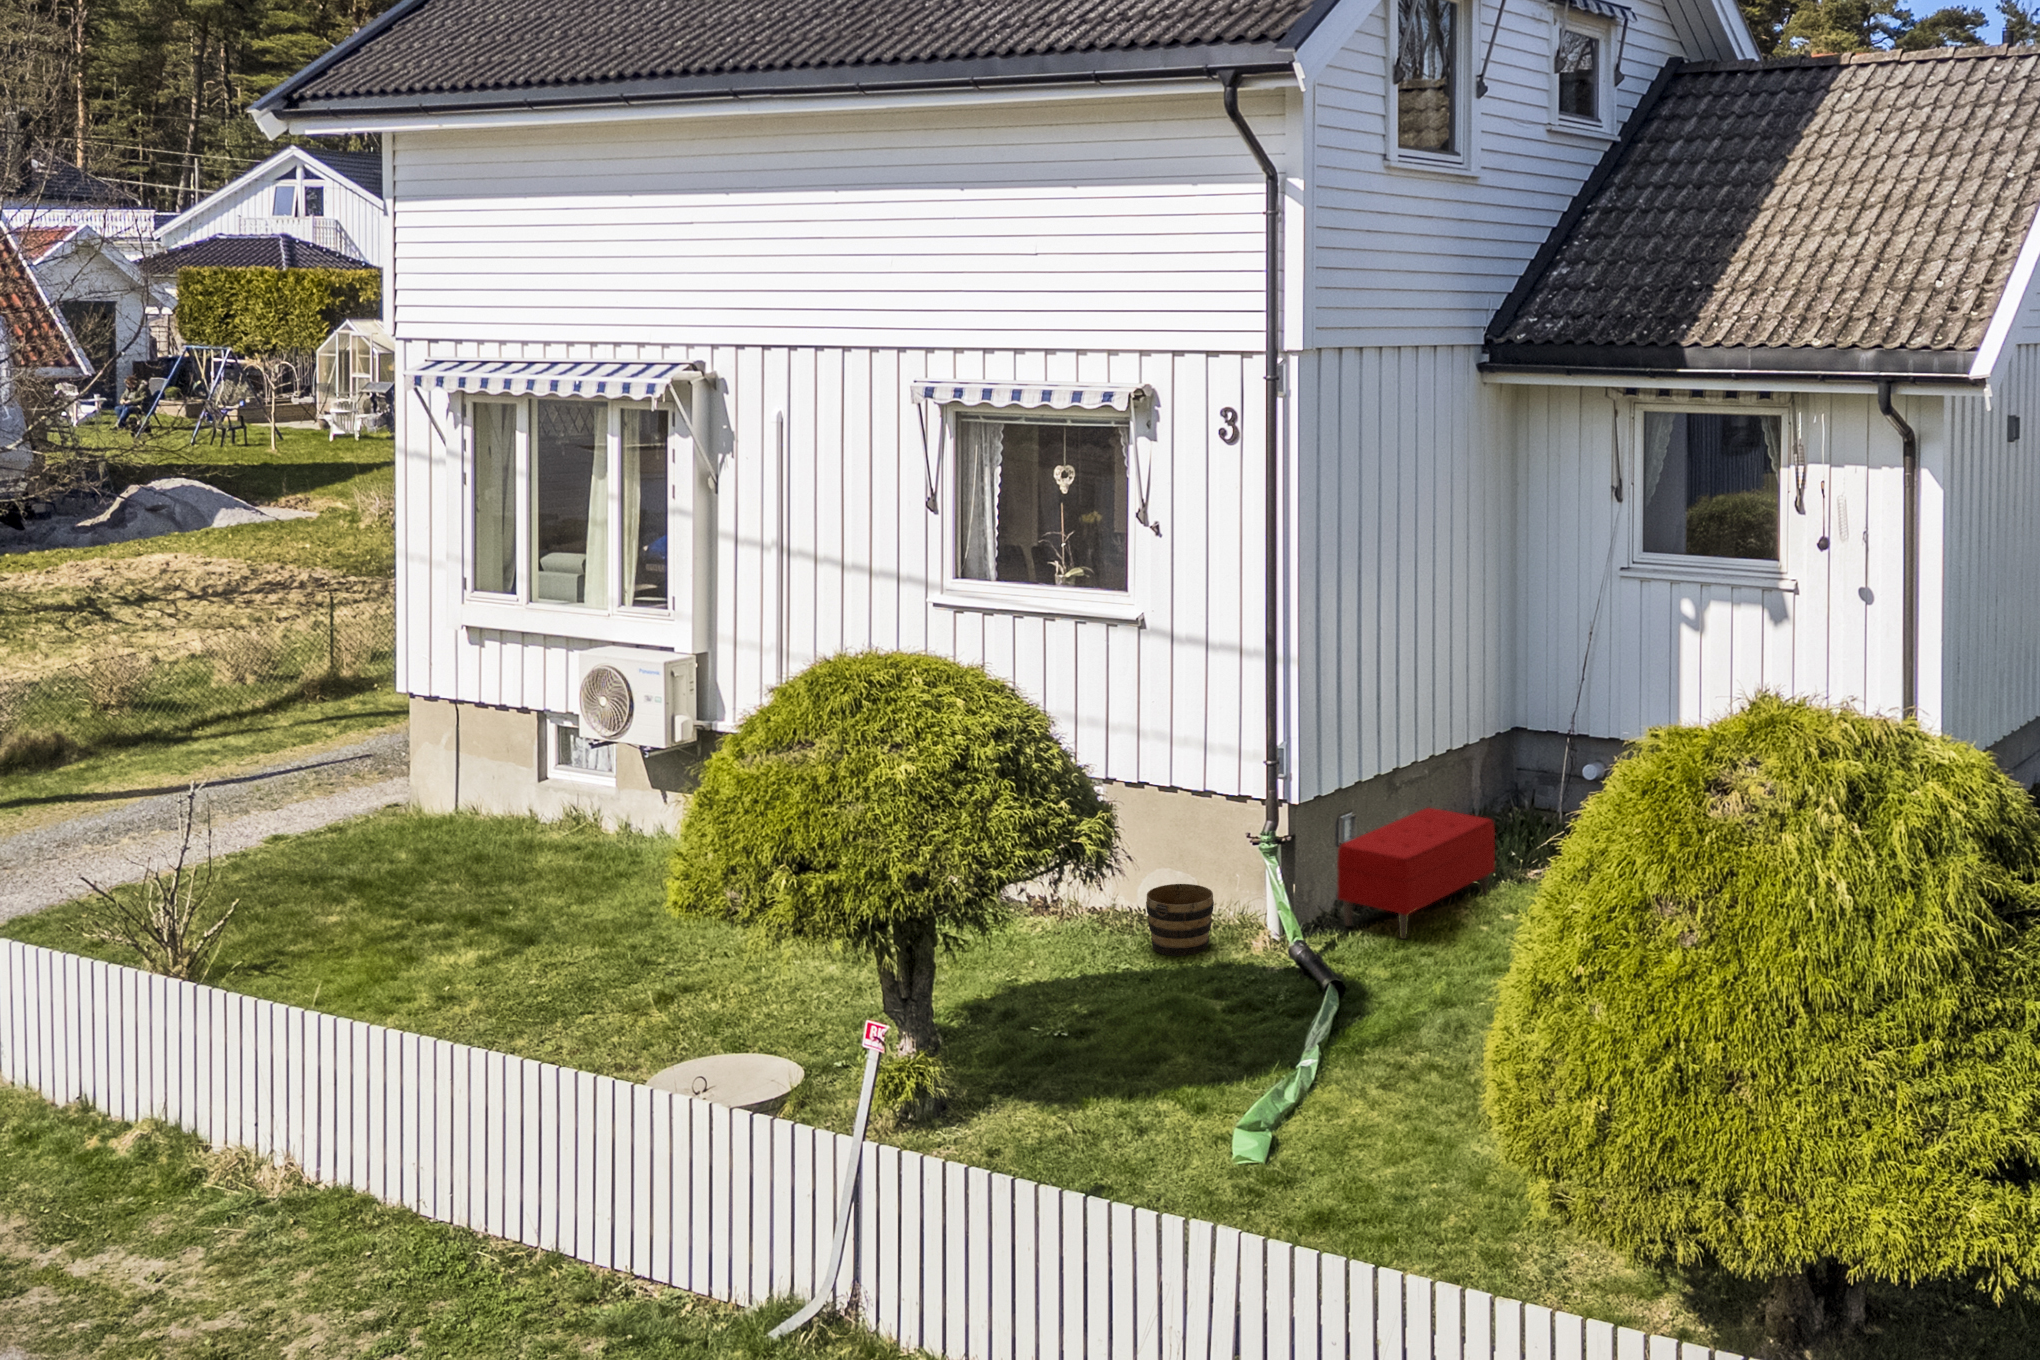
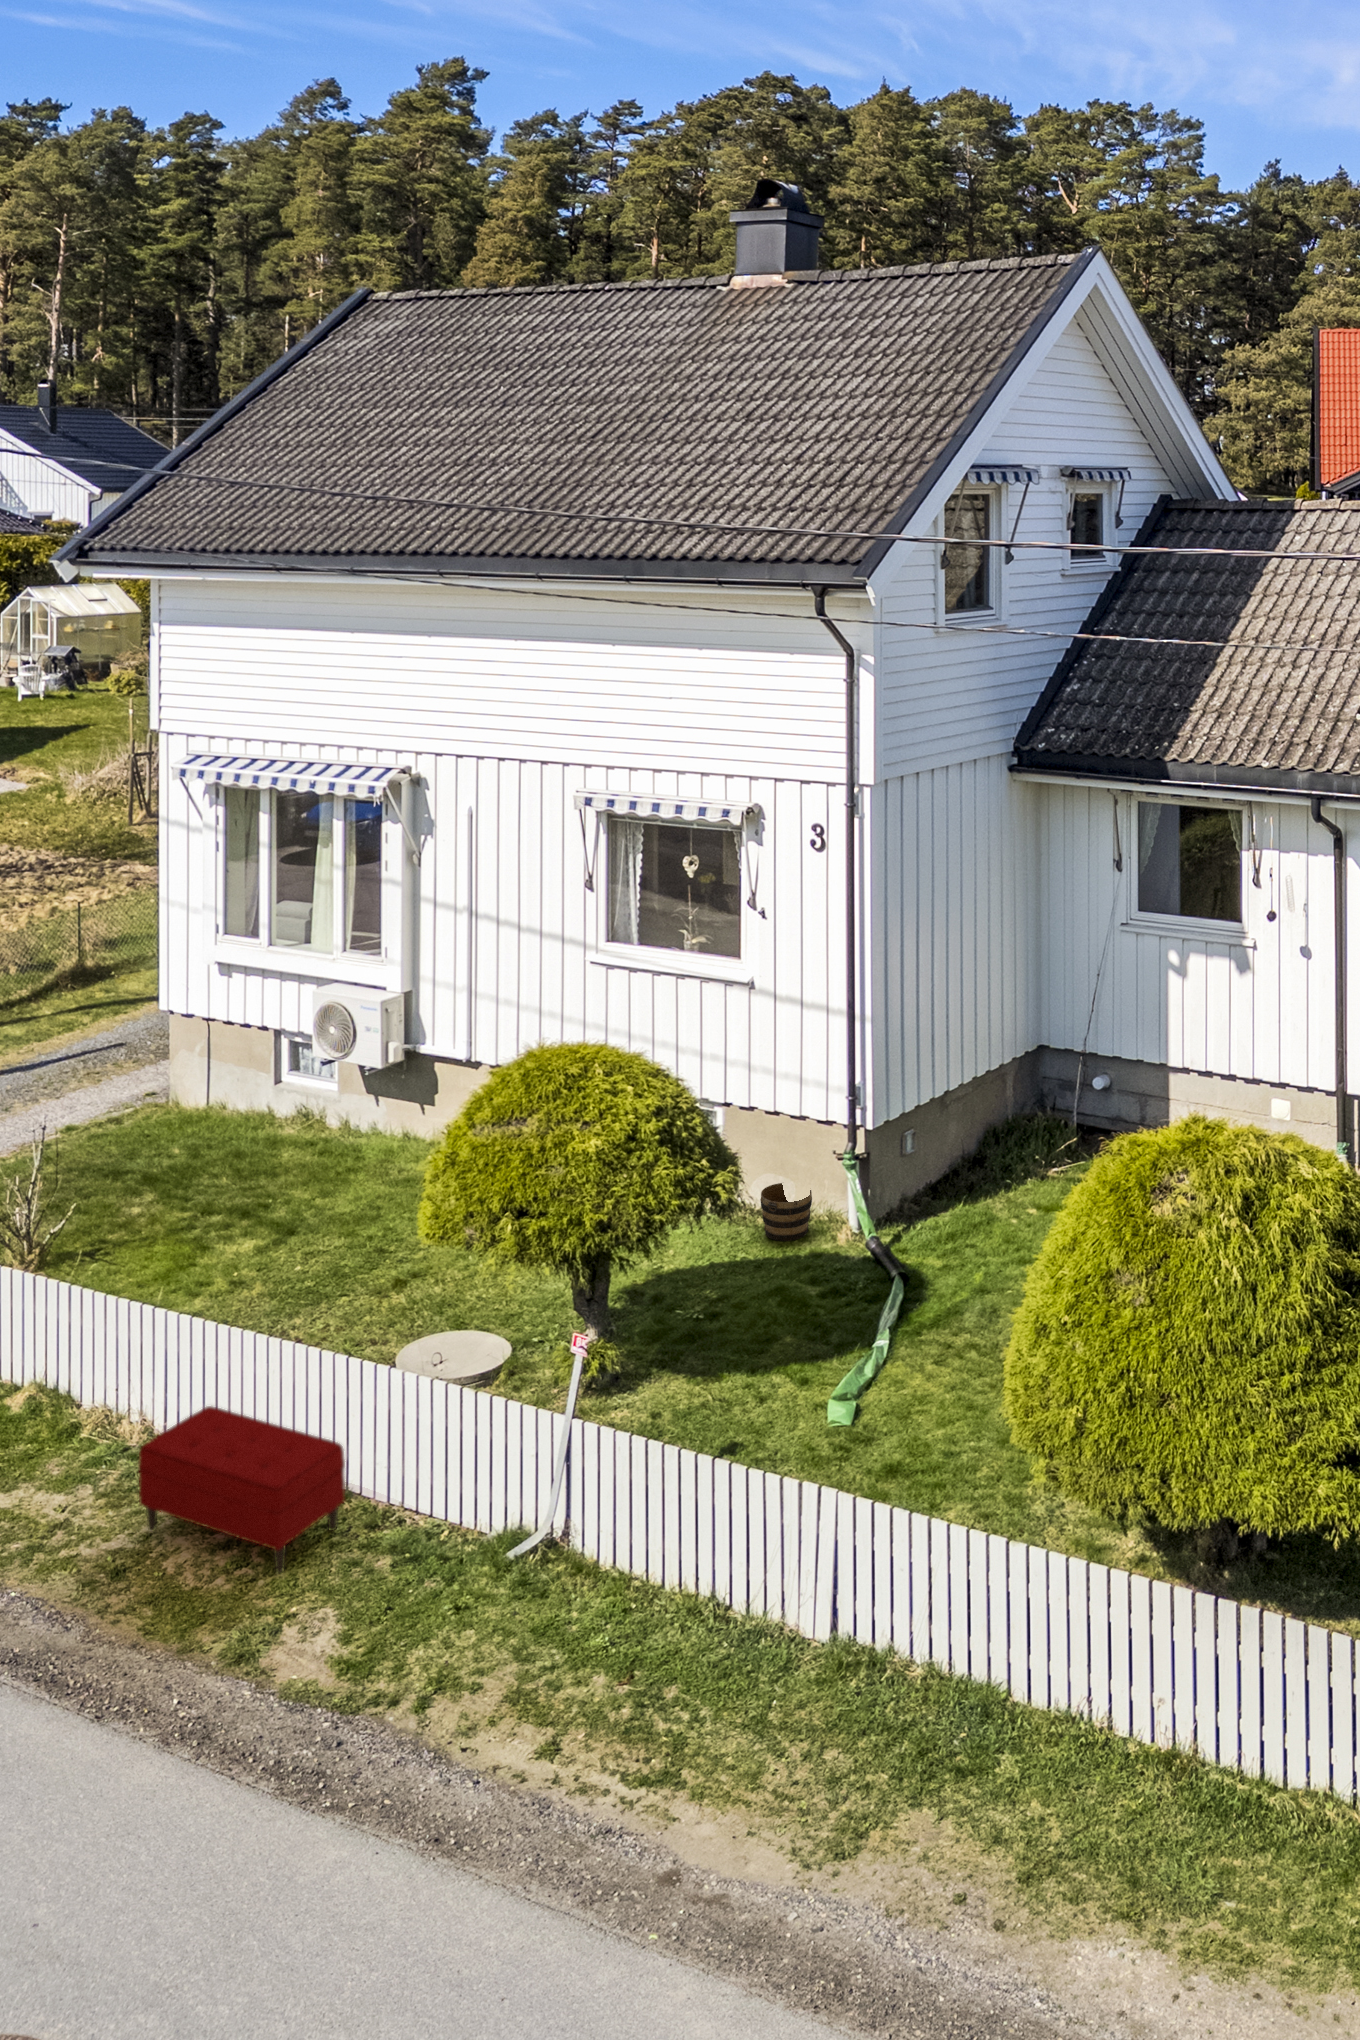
bench: present [1337,808,1495,939] -> present [138,1406,345,1574]

